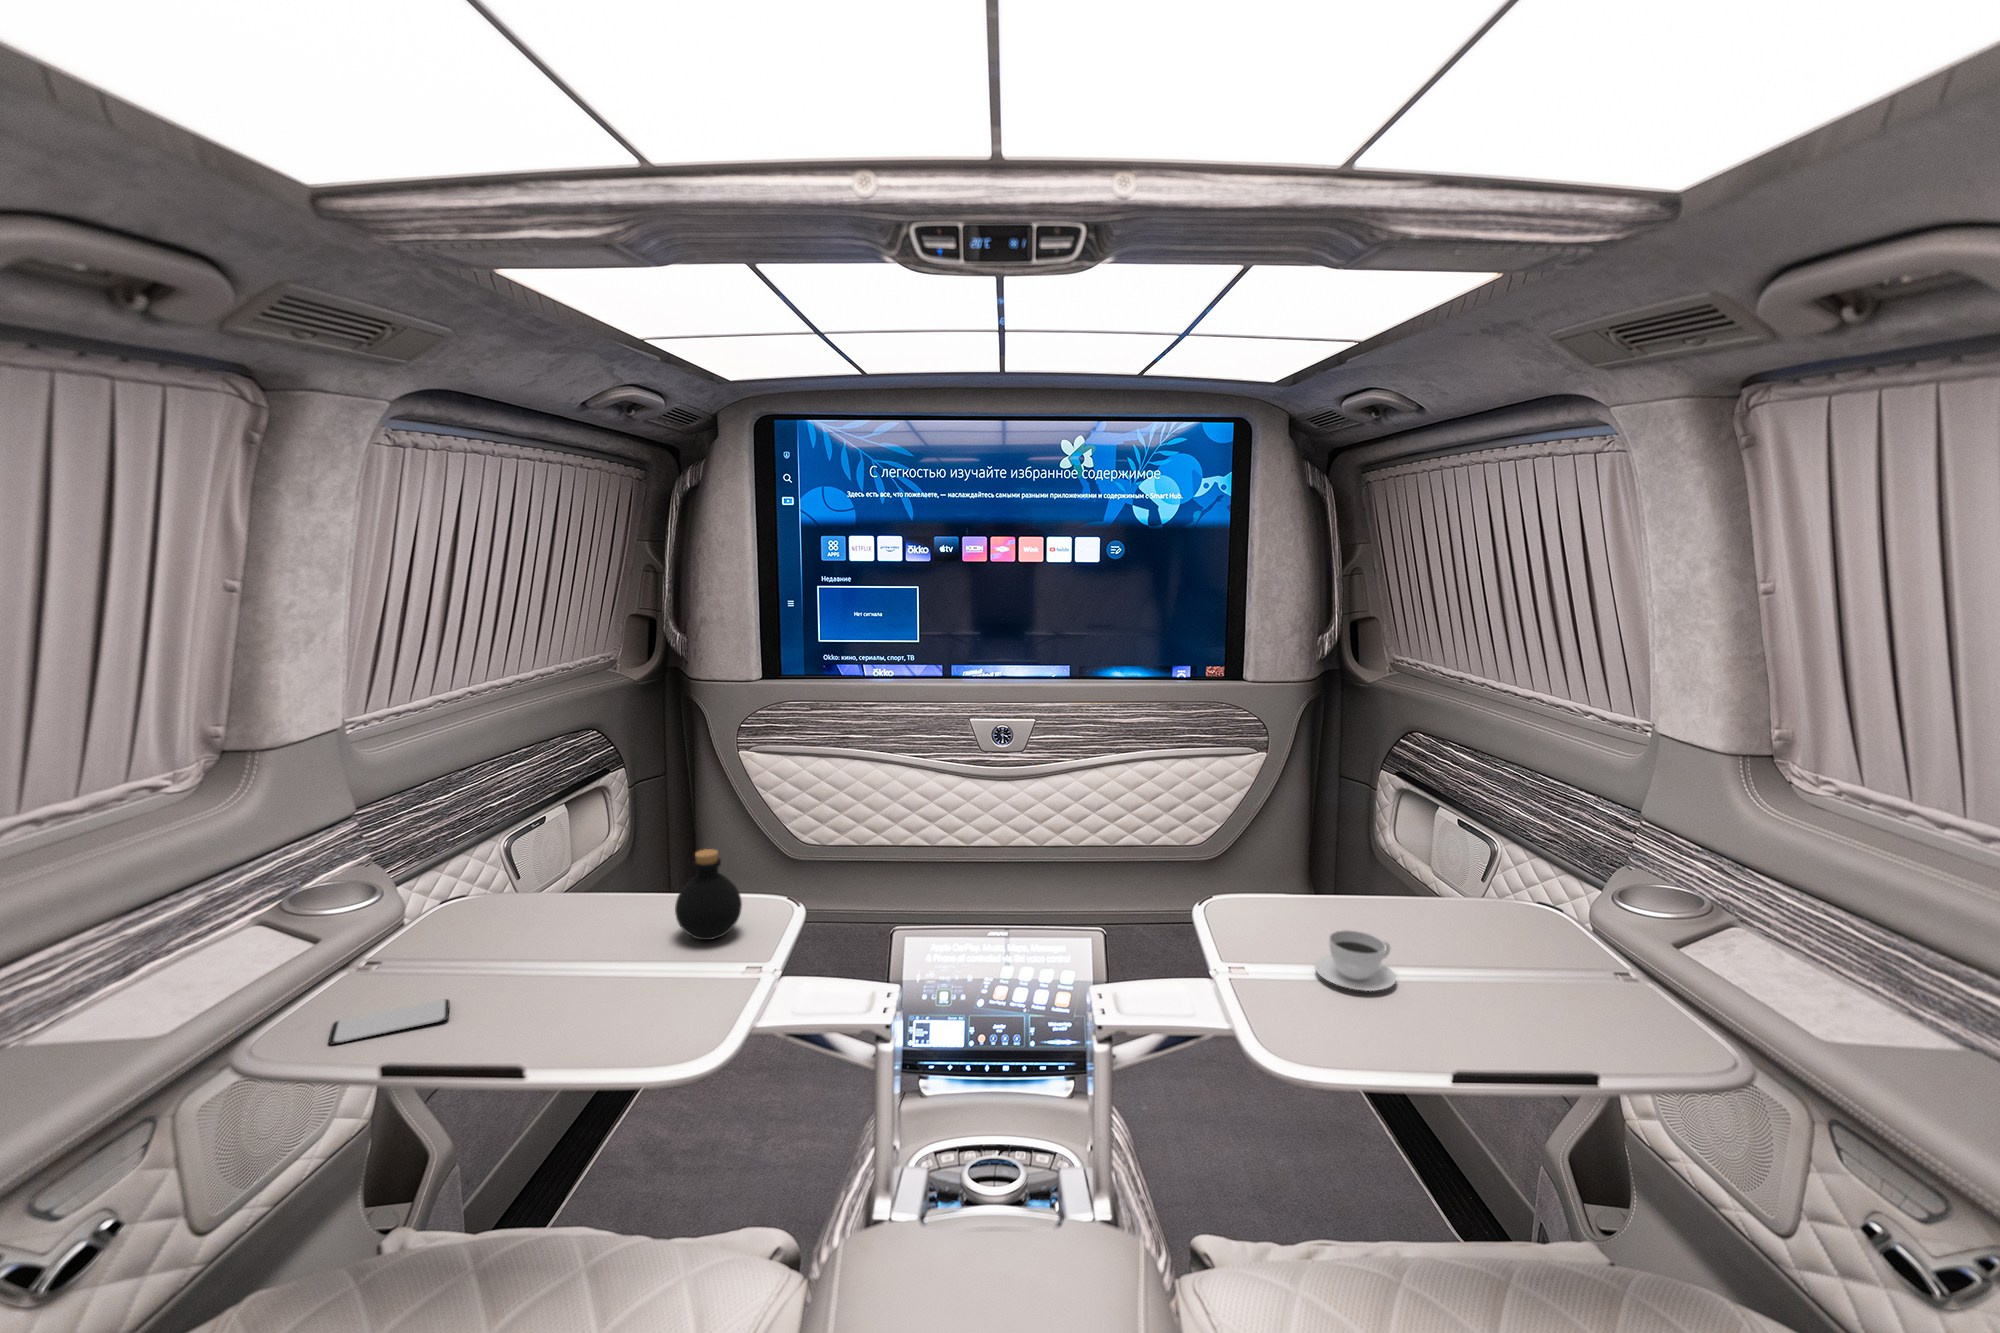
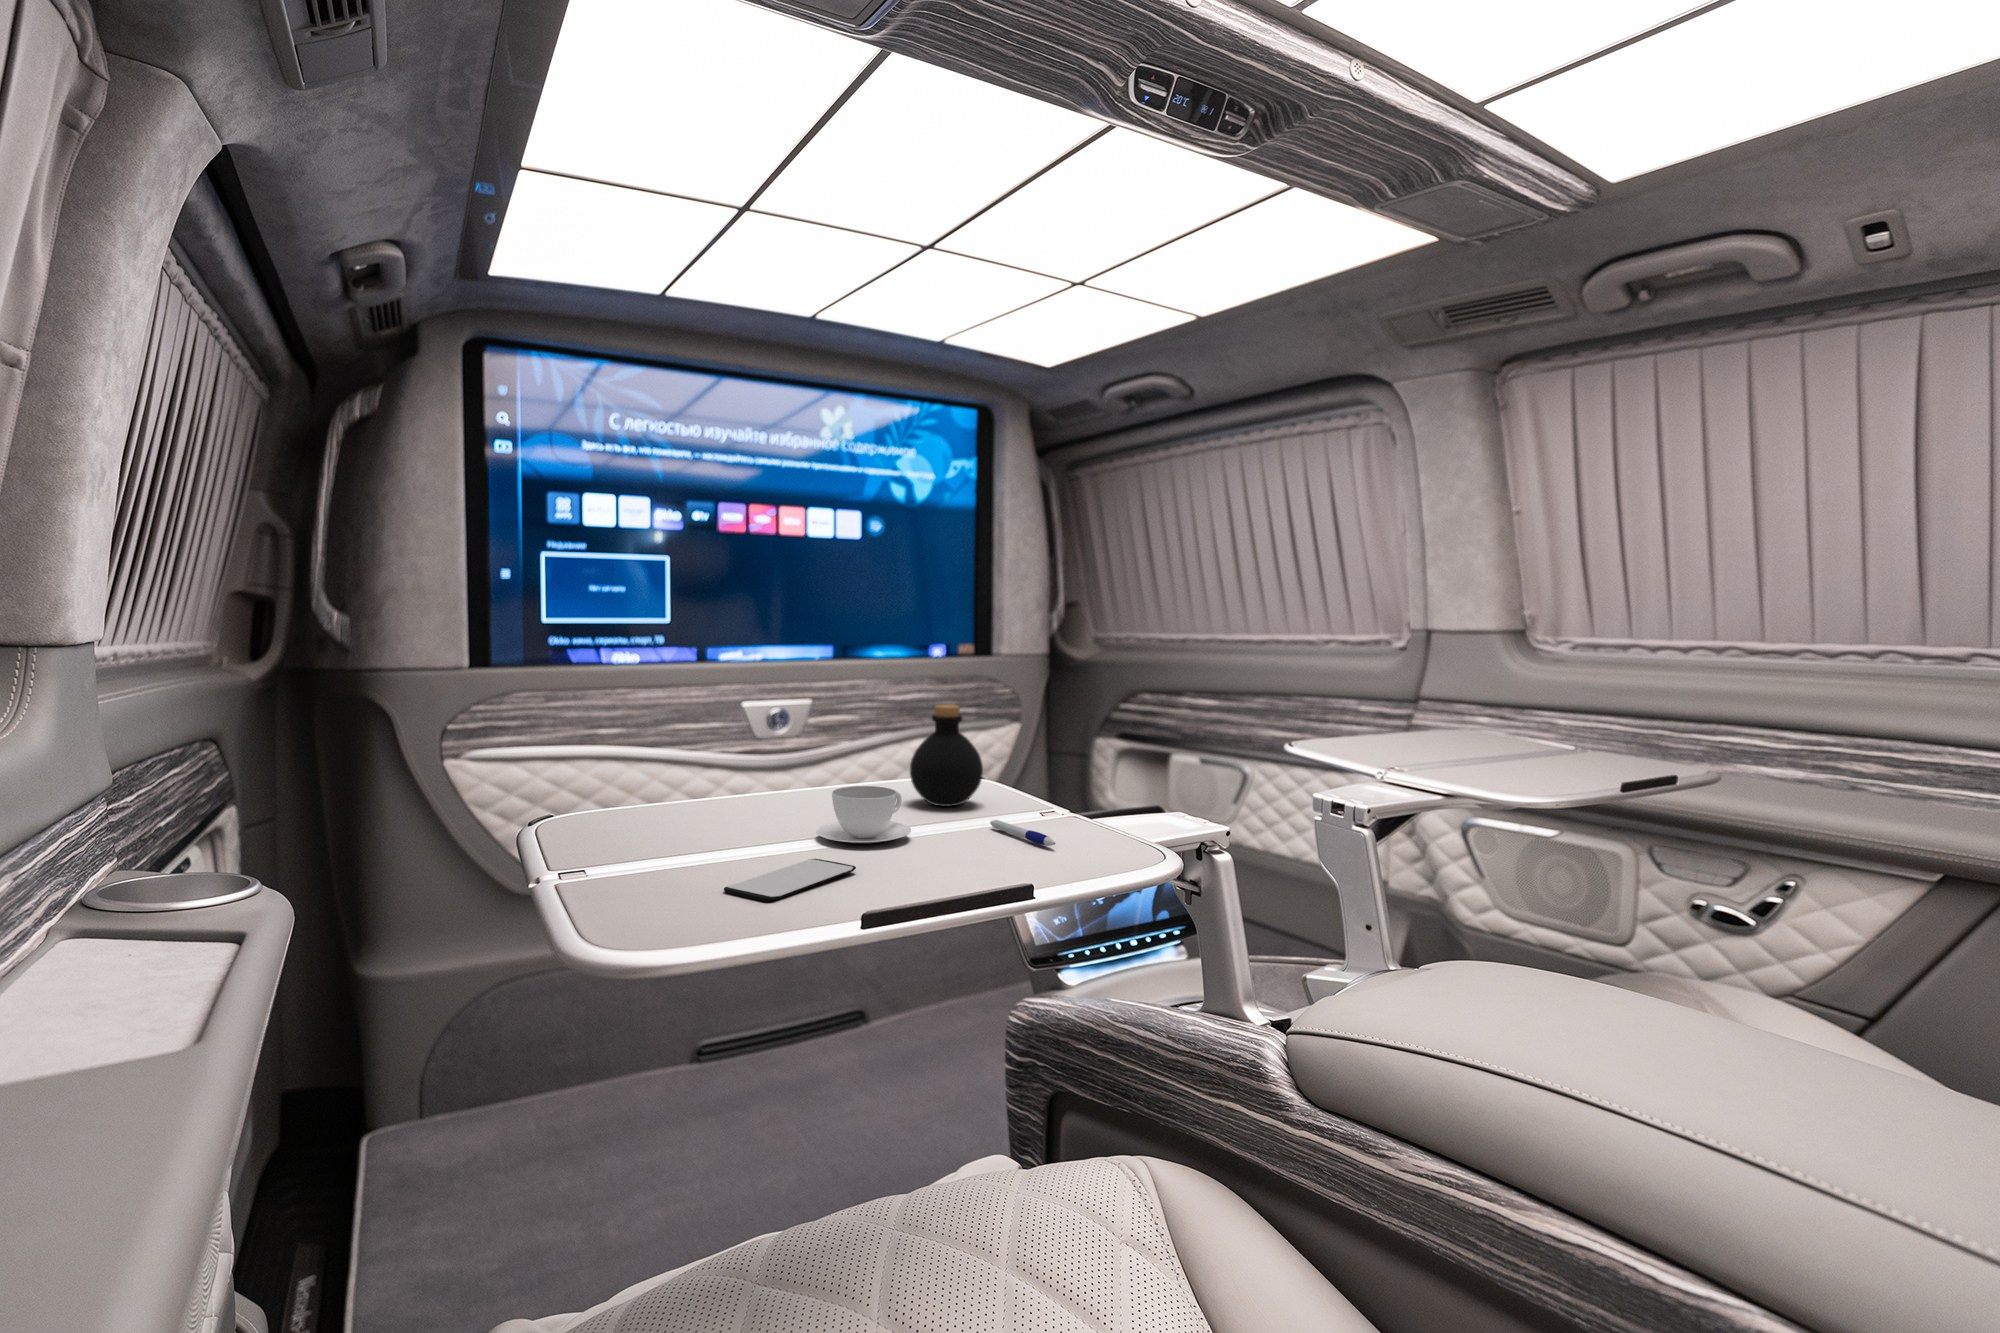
teacup: present [1315,930,1396,991] -> present [816,786,911,843]
pen: none [634,975,669,1023] -> present [990,820,1055,846]

